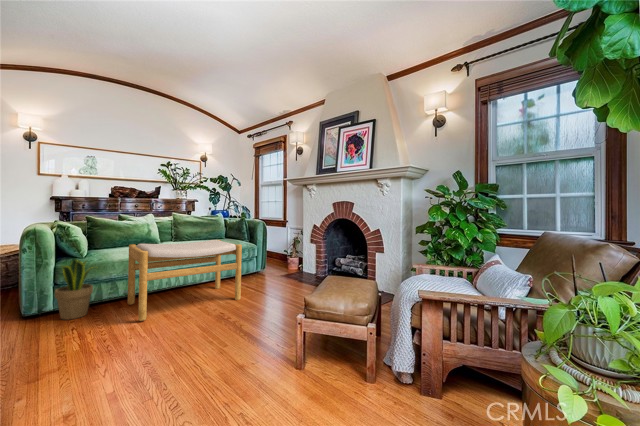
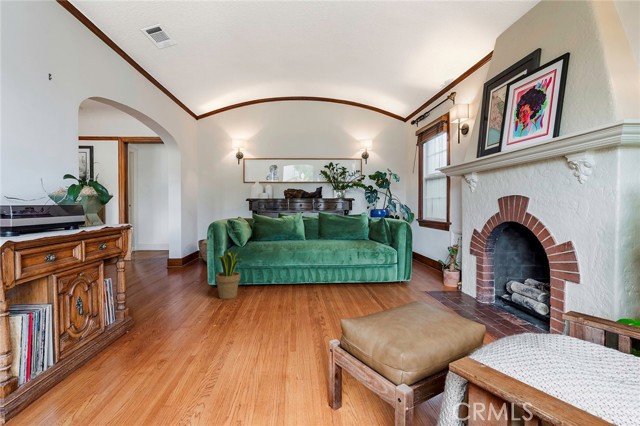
footstool: present [128,240,242,321] -> none [257,241,357,313]

